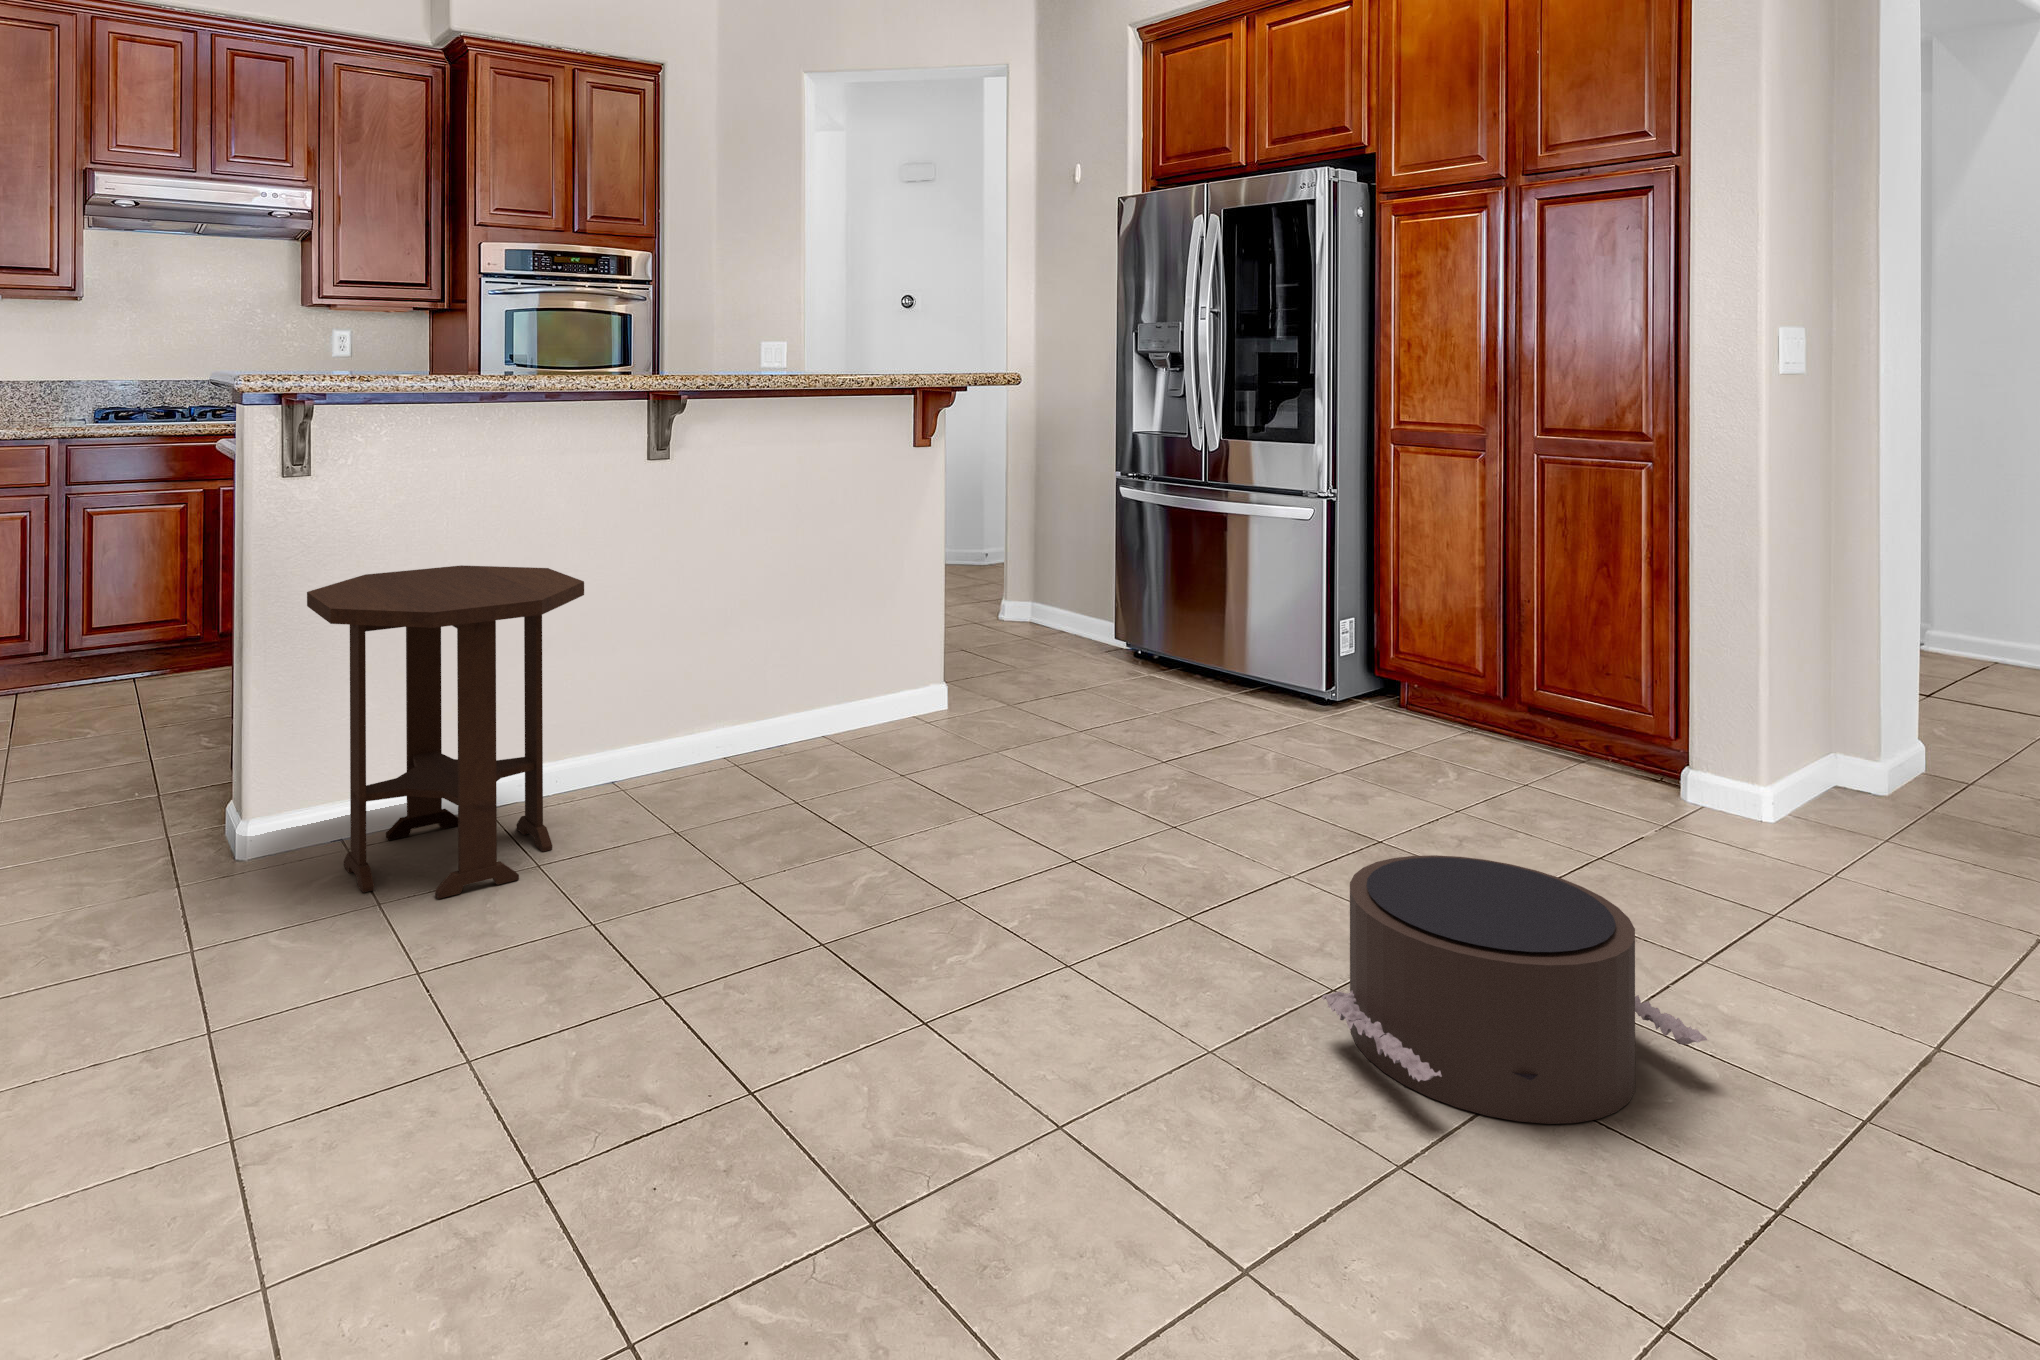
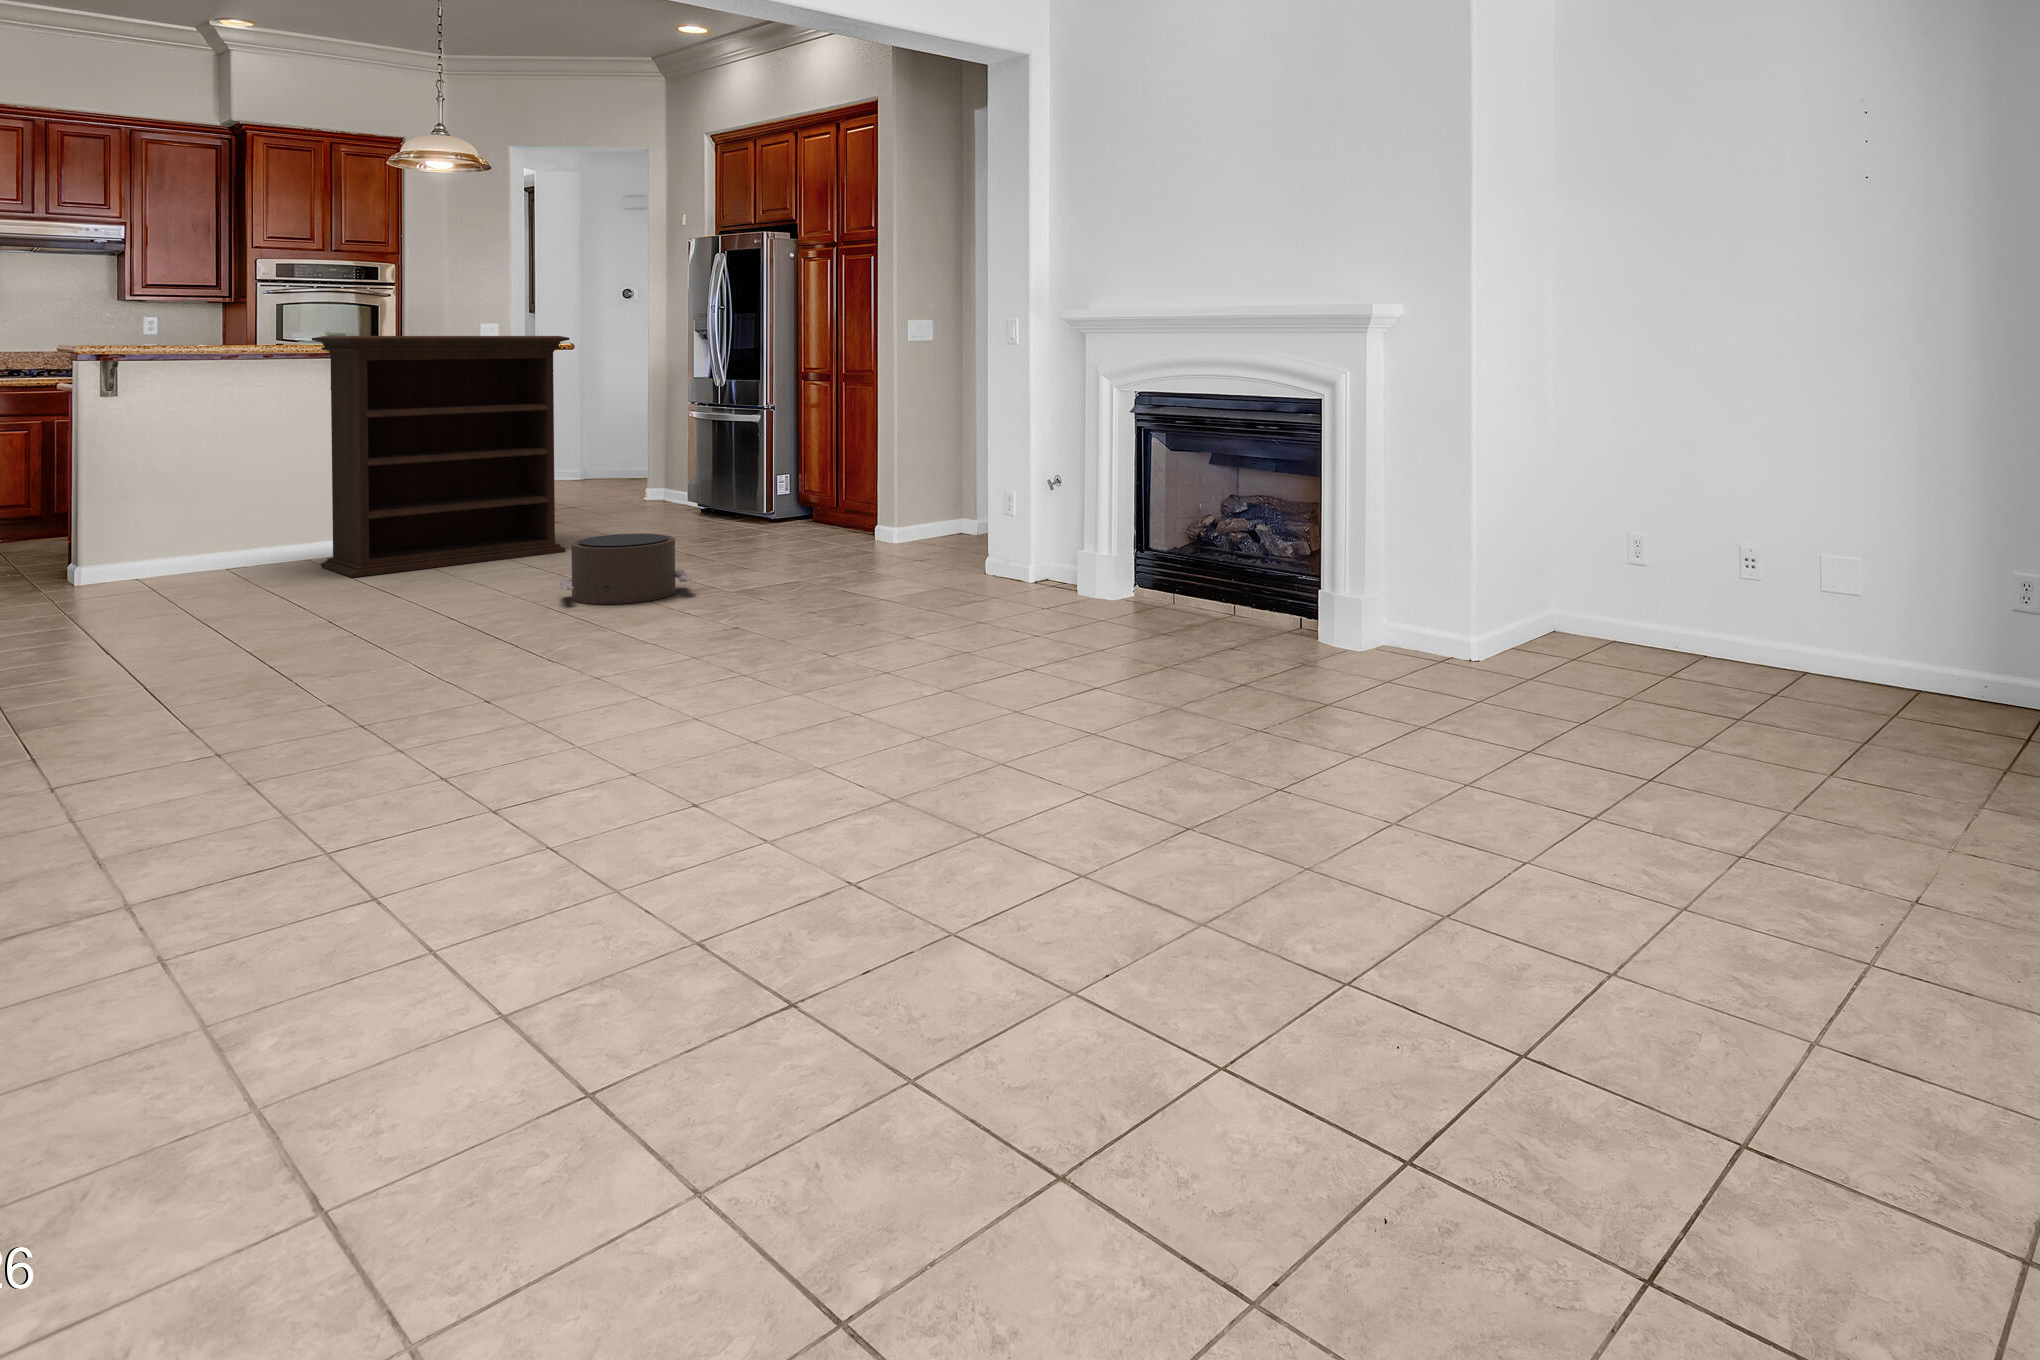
bookshelf: none [640,357,1078,868] -> present [312,336,569,577]
side table: present [307,565,584,899] -> none [115,443,273,590]

